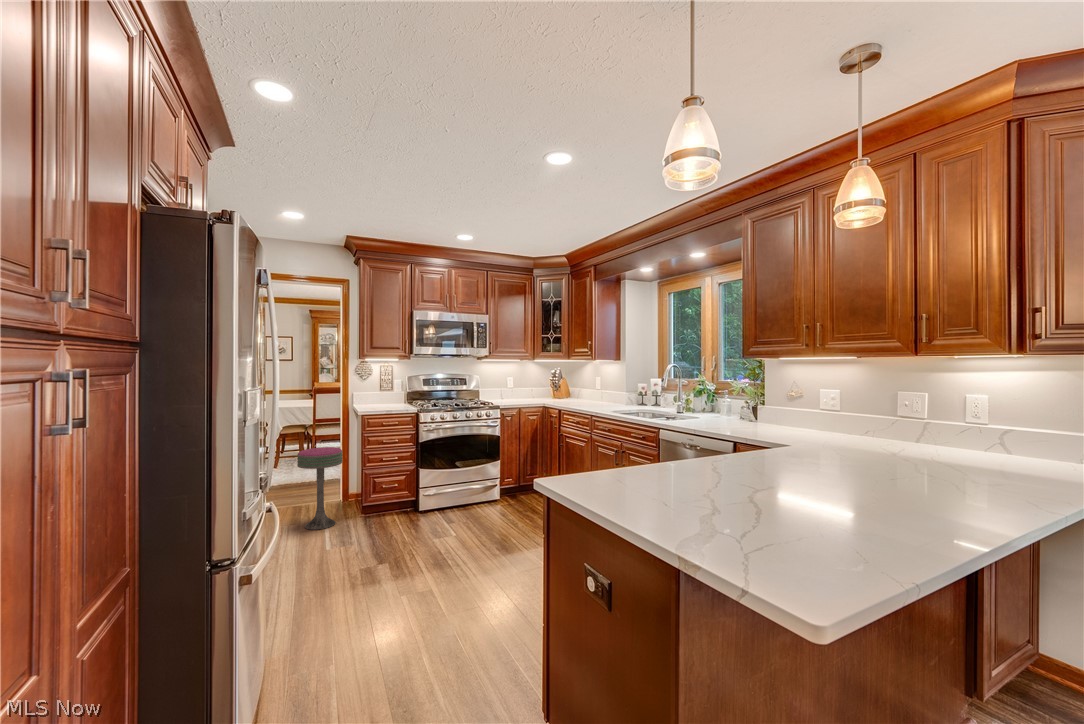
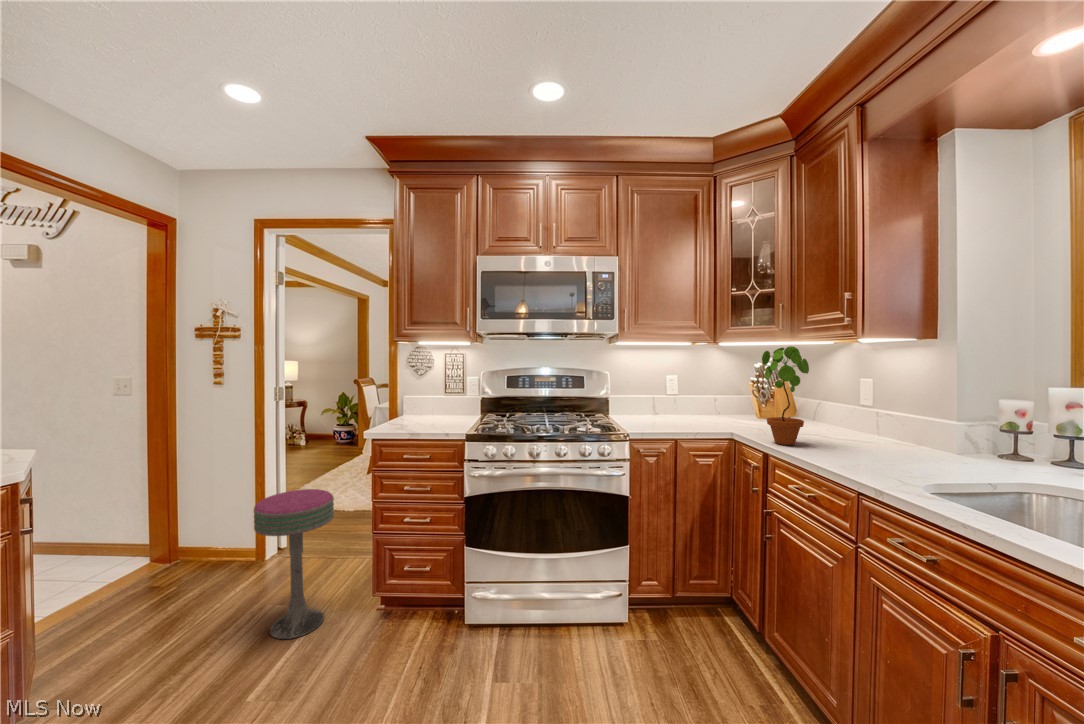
potted plant: none [559,363,576,405] -> present [762,346,809,445]

